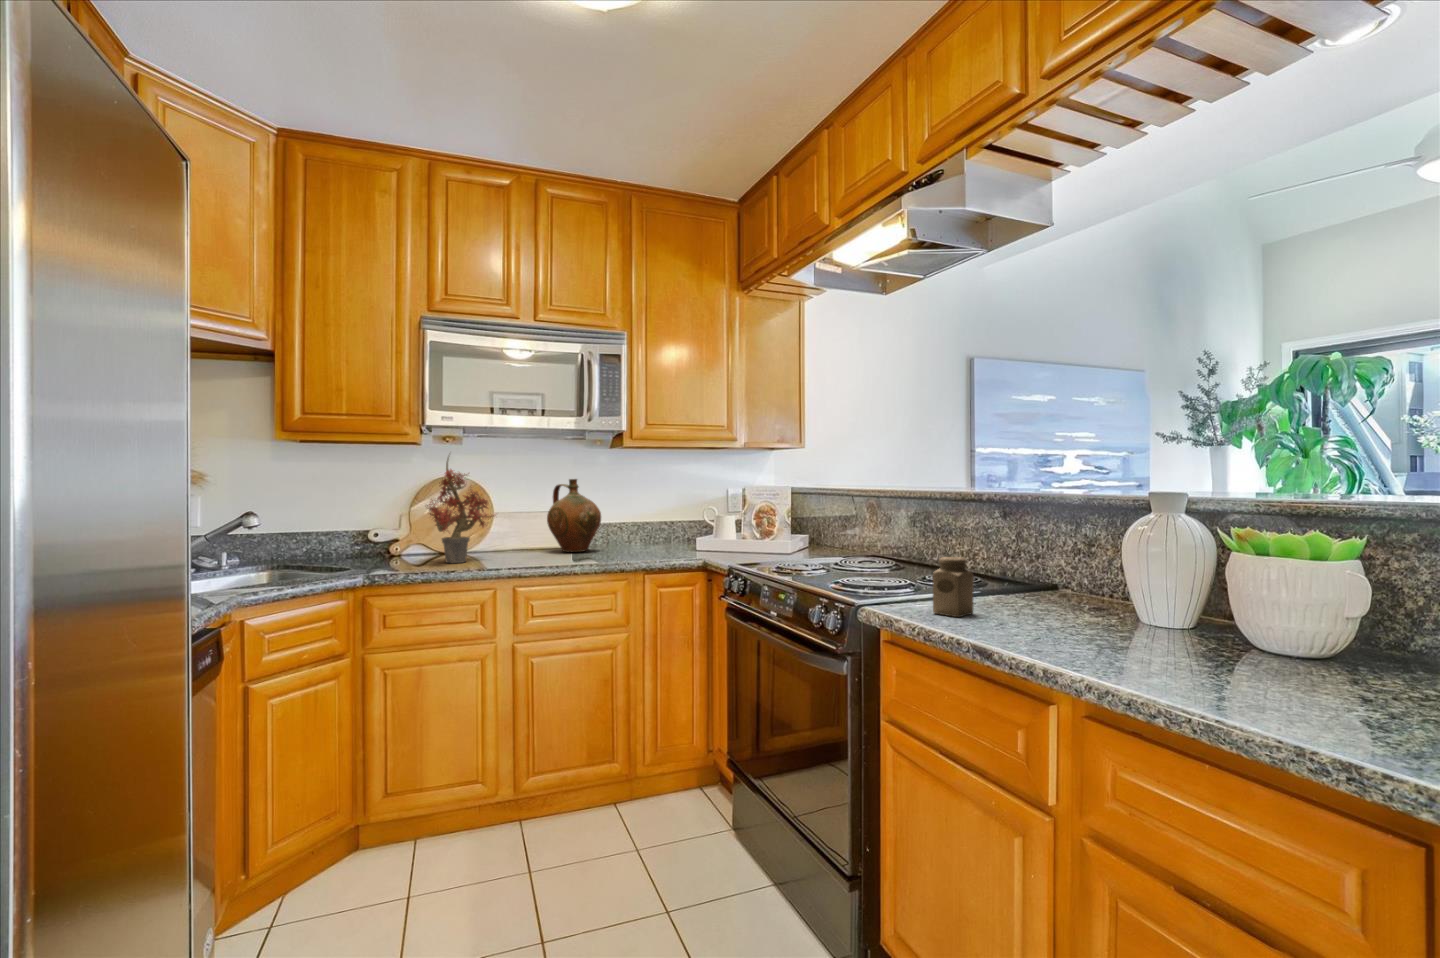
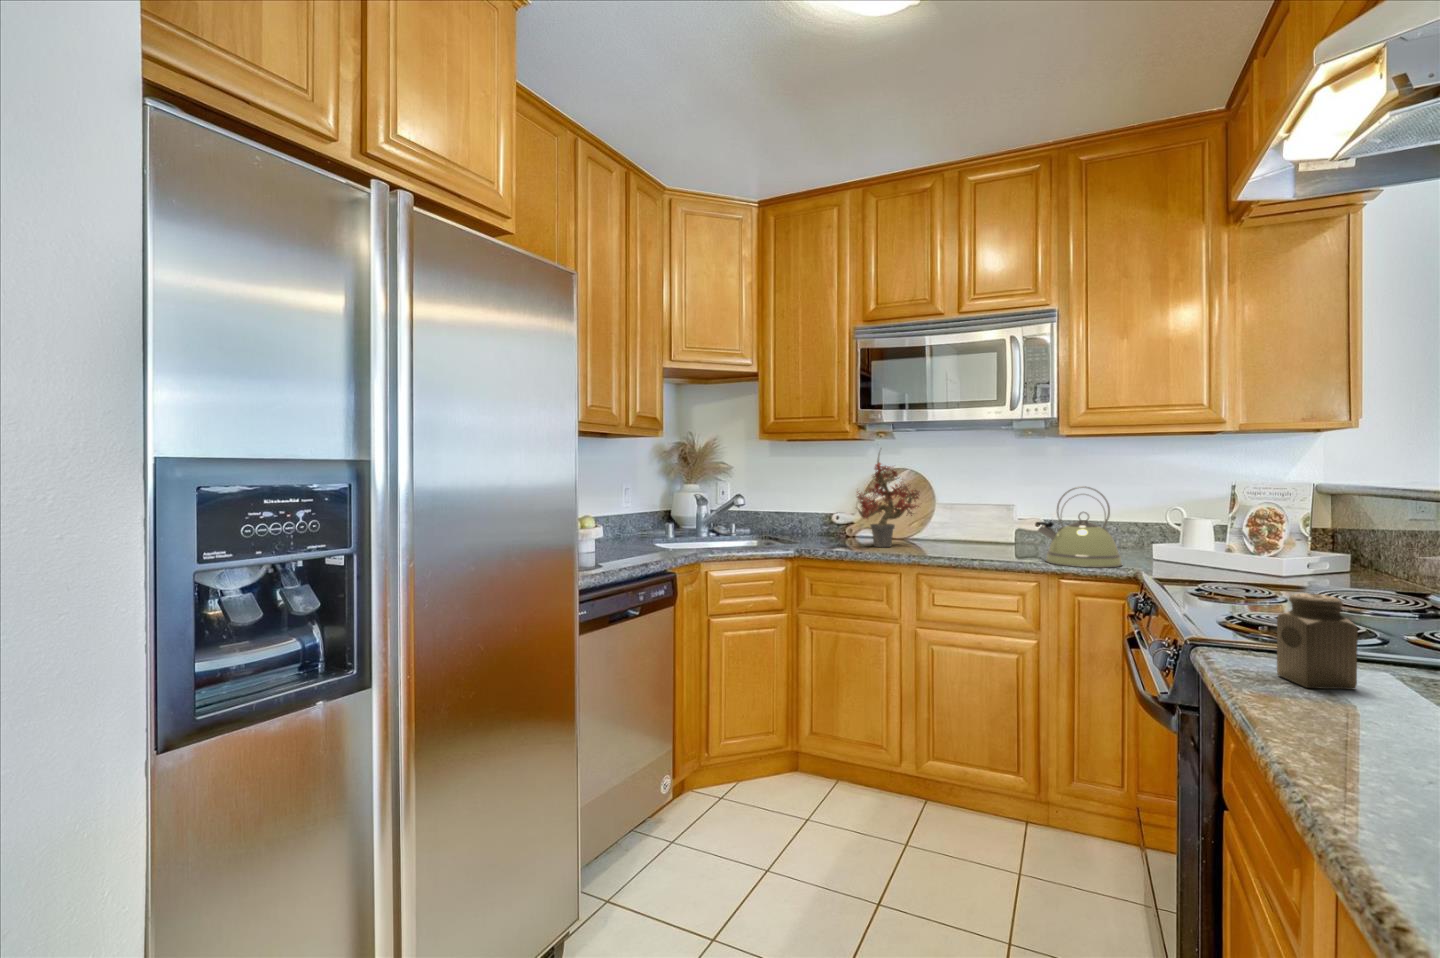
ceramic jug: present [547,479,601,552] -> none [982,471,1042,548]
kettle: none [624,492,690,562] -> present [1036,486,1122,568]

